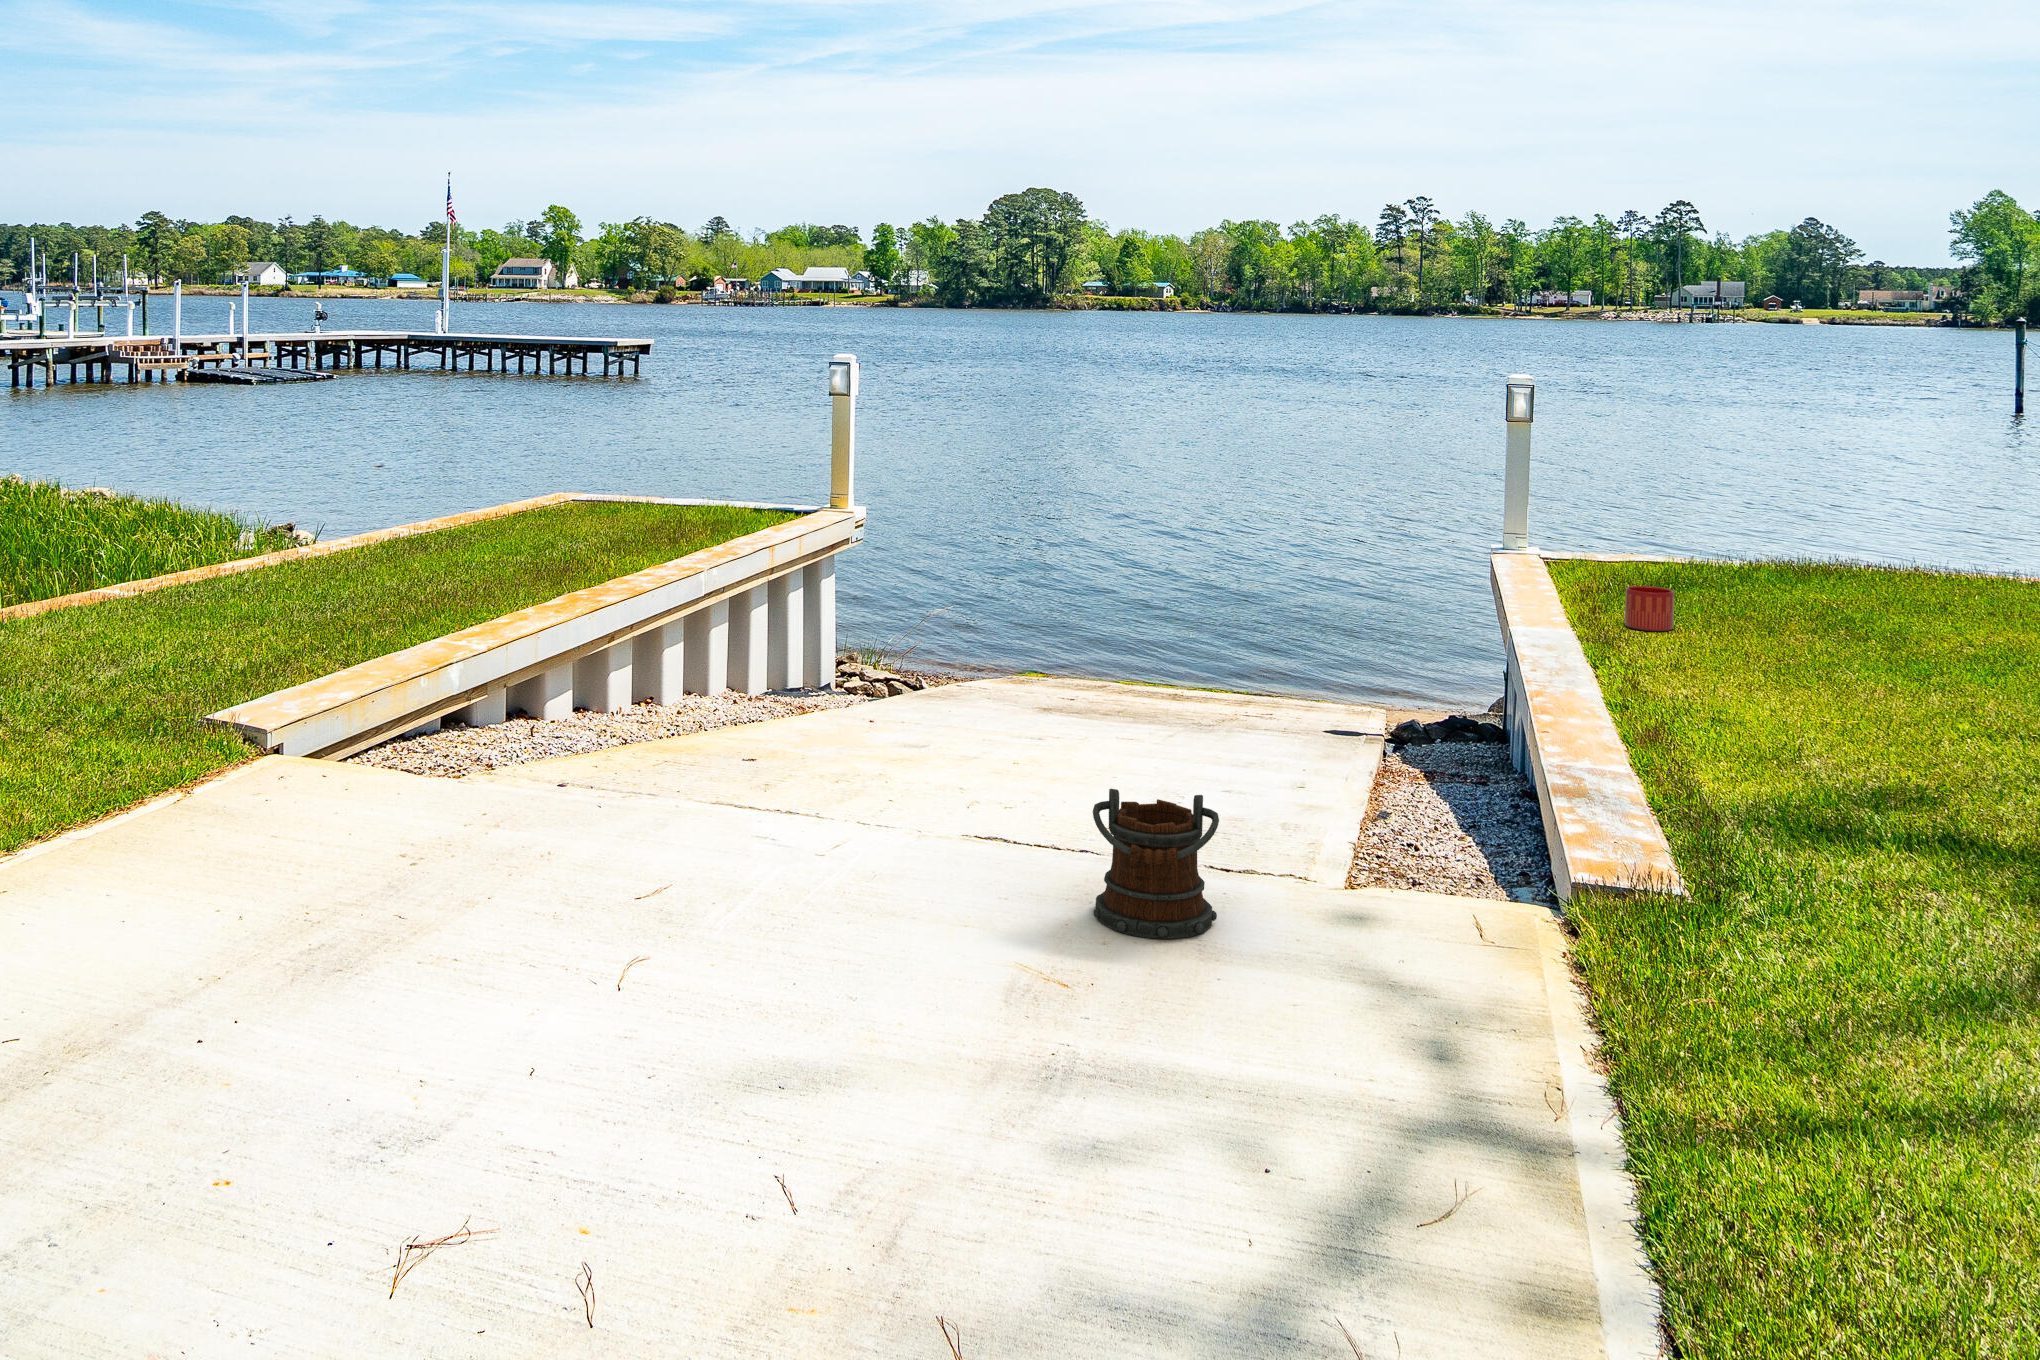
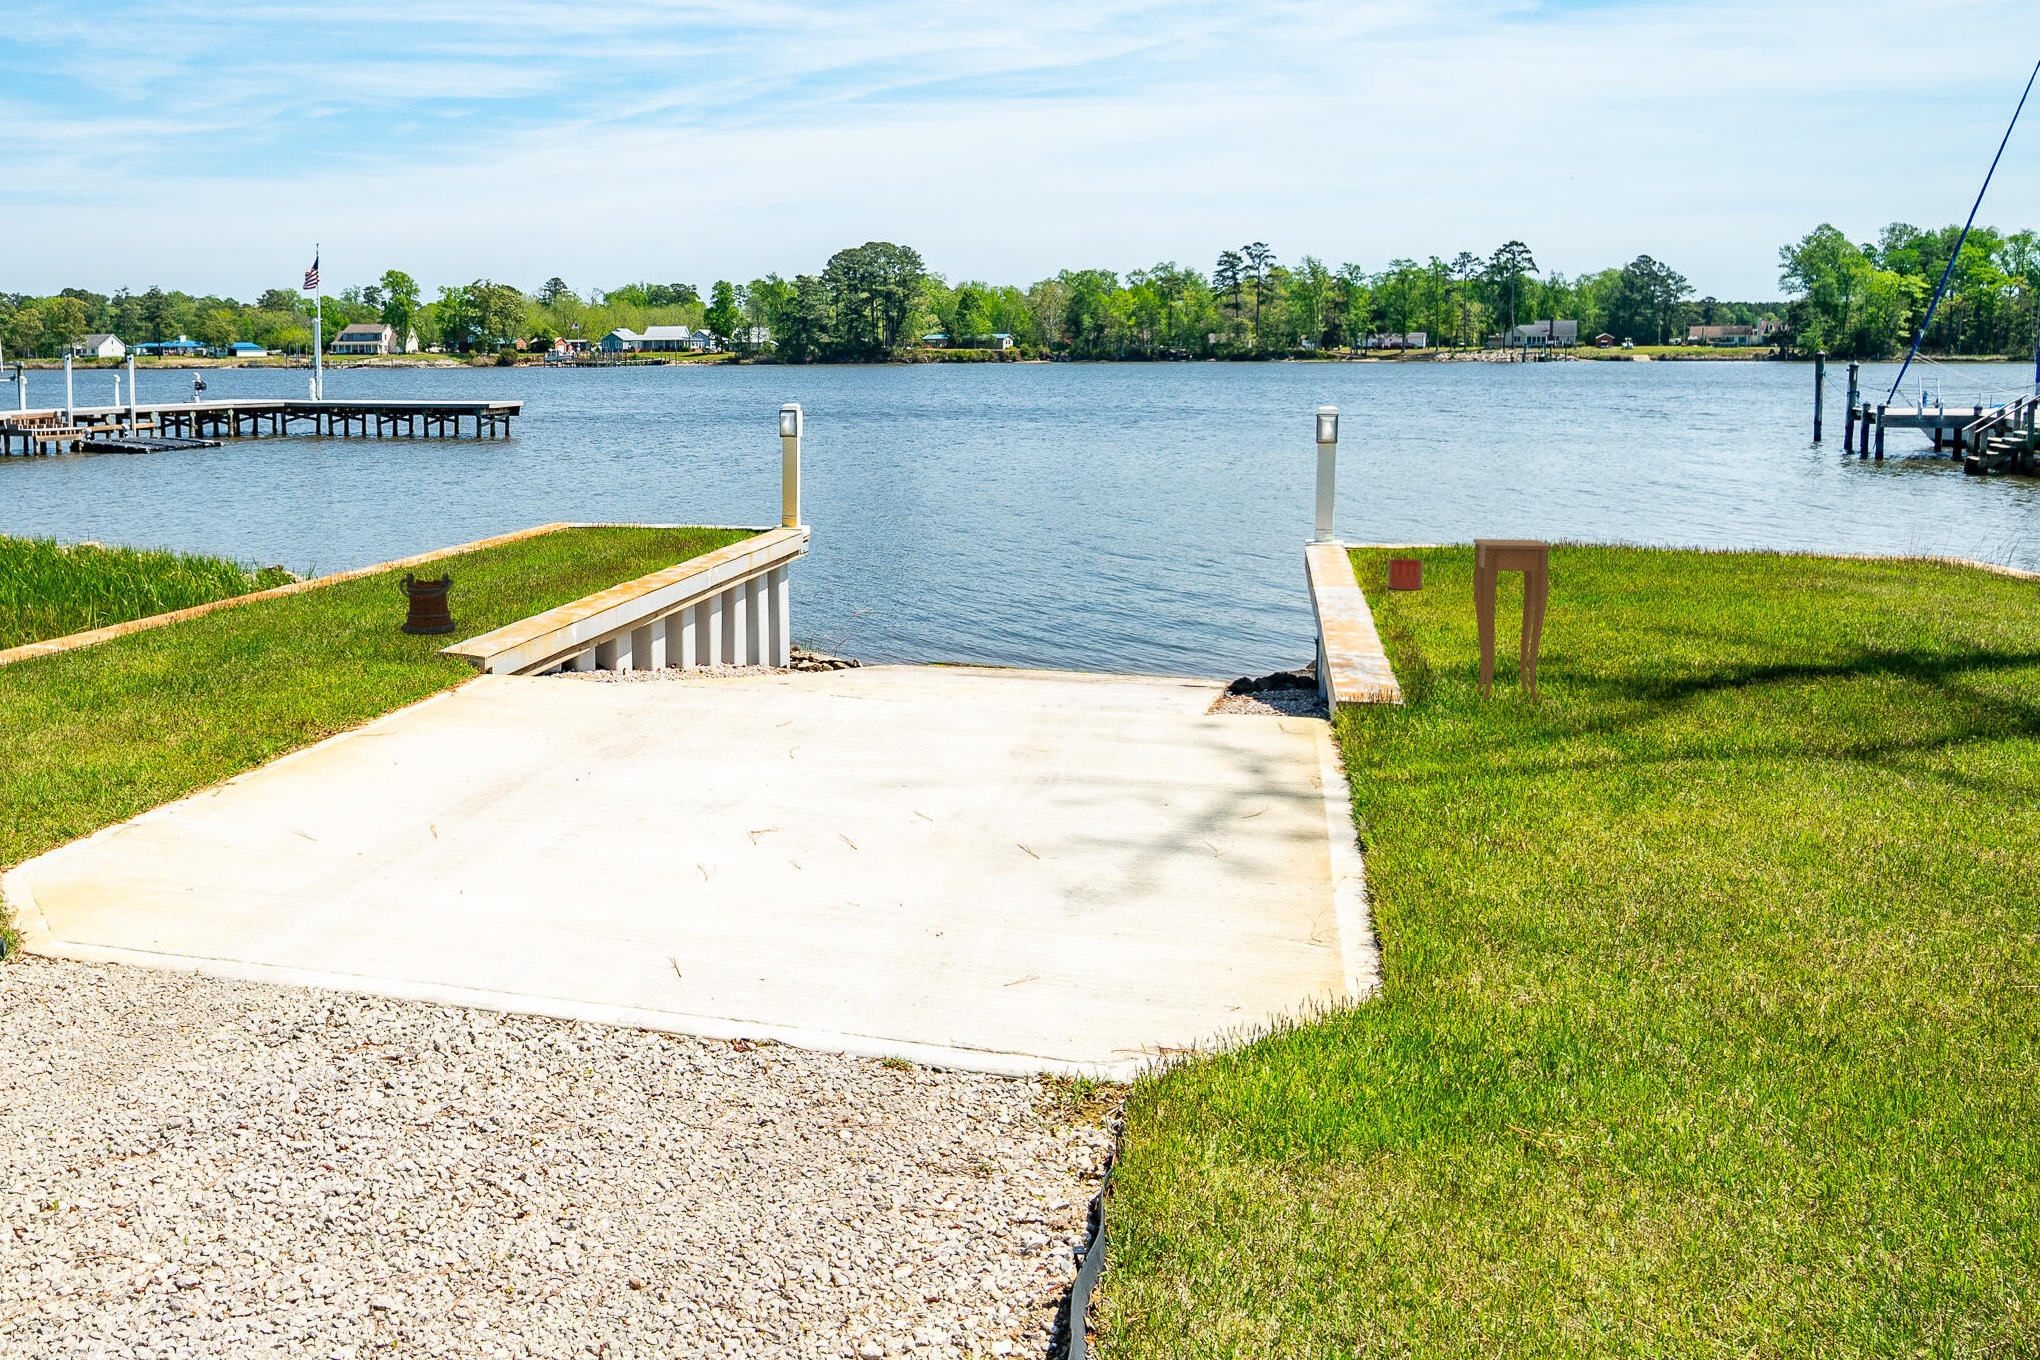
side table: none [1836,612,1989,906] -> present [1474,539,1552,701]
bucket: present [1093,789,1219,939] -> present [399,573,456,634]

